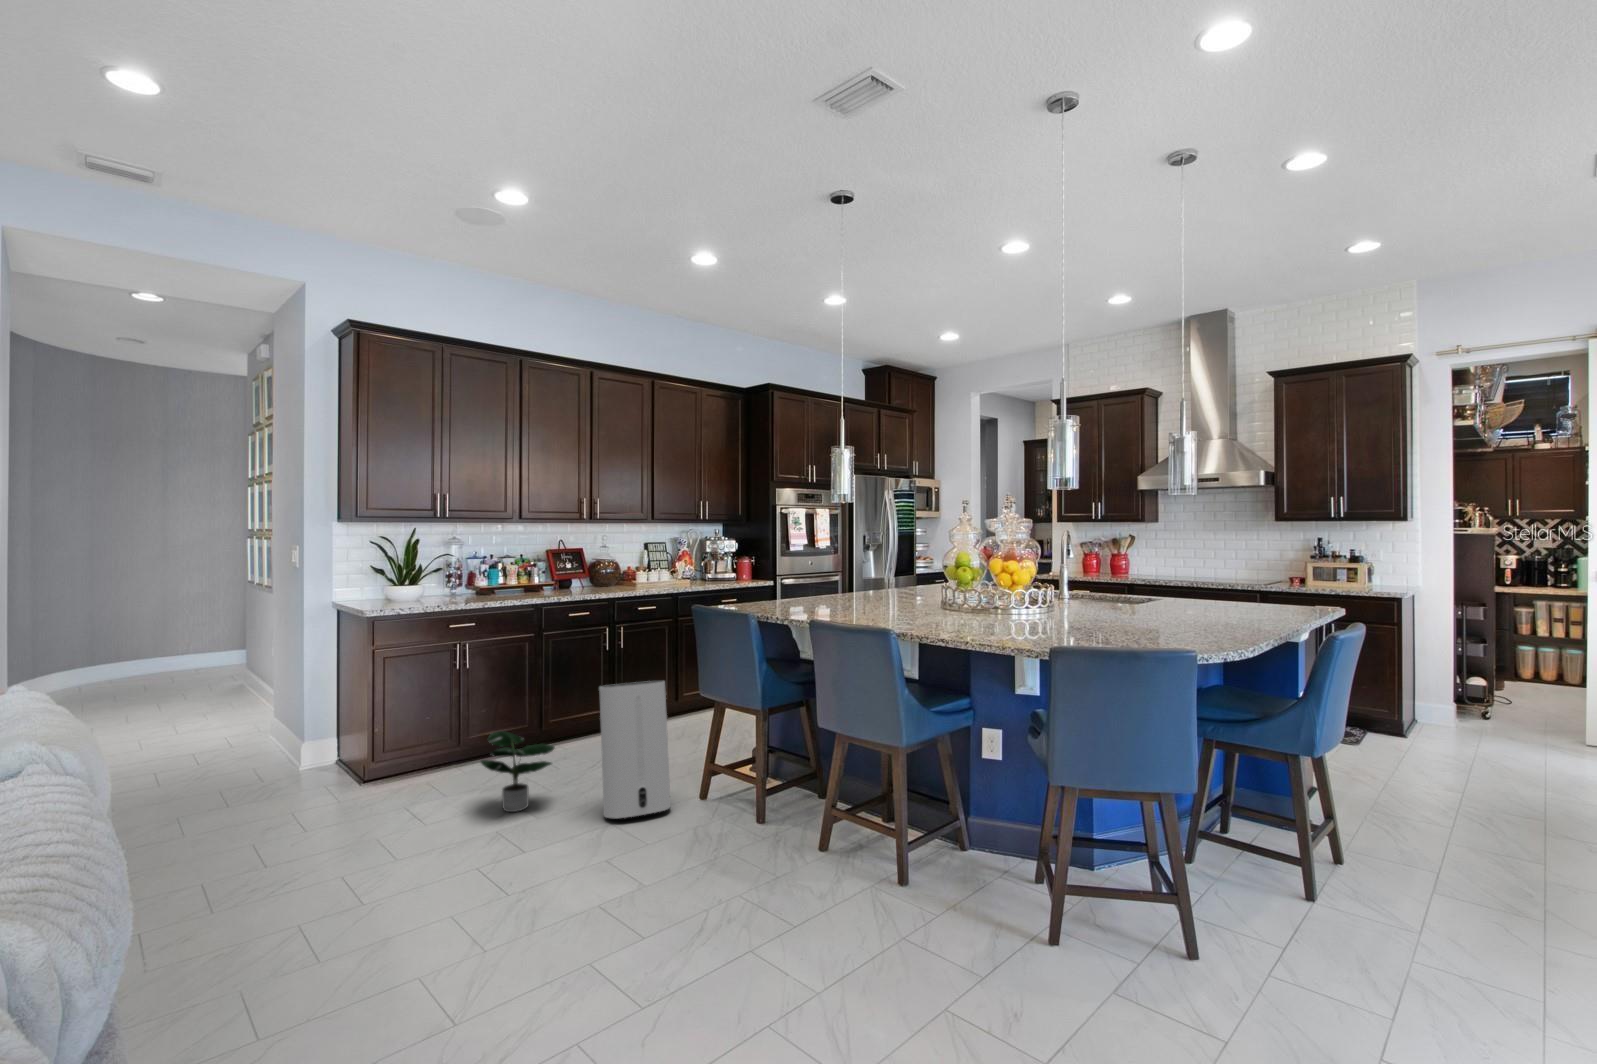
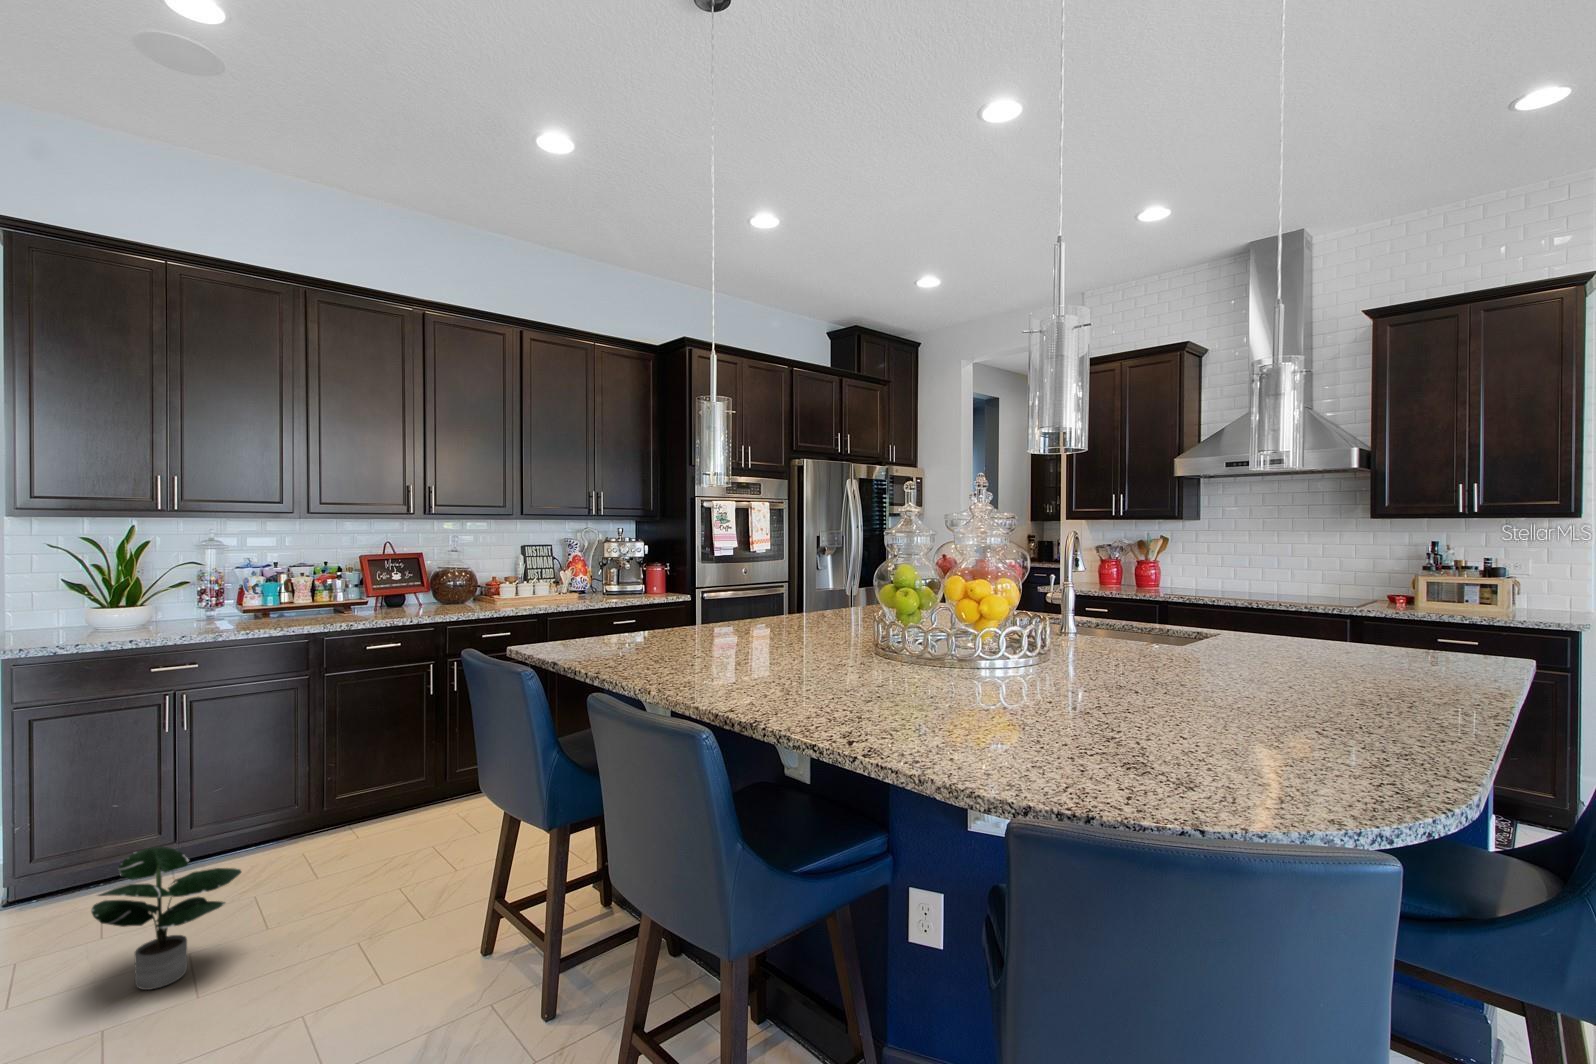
air purifier: present [599,681,671,818] -> none [281,768,411,1017]

